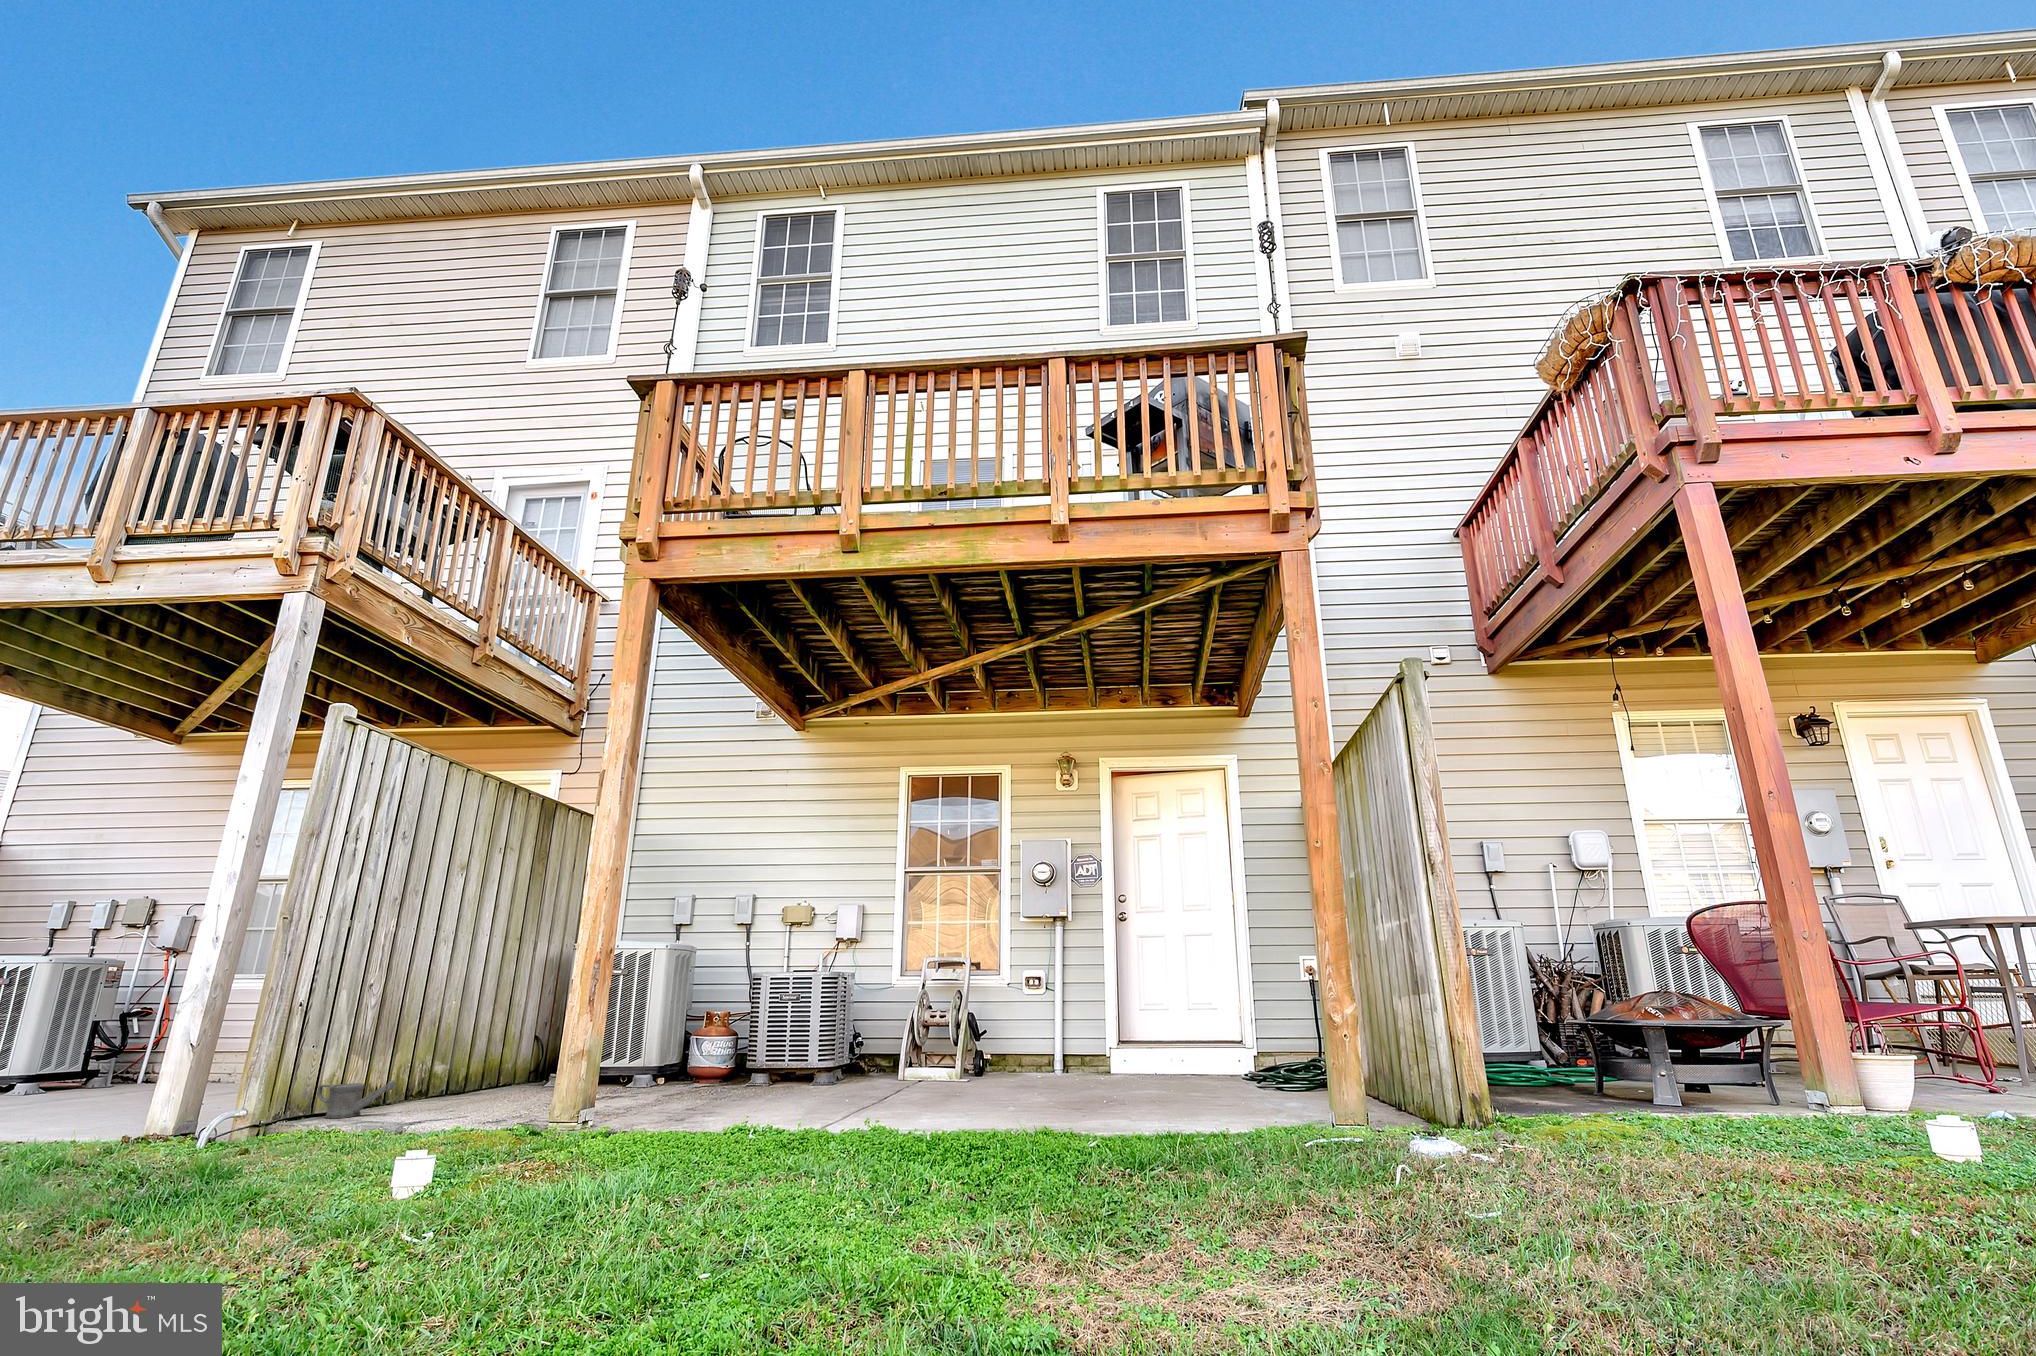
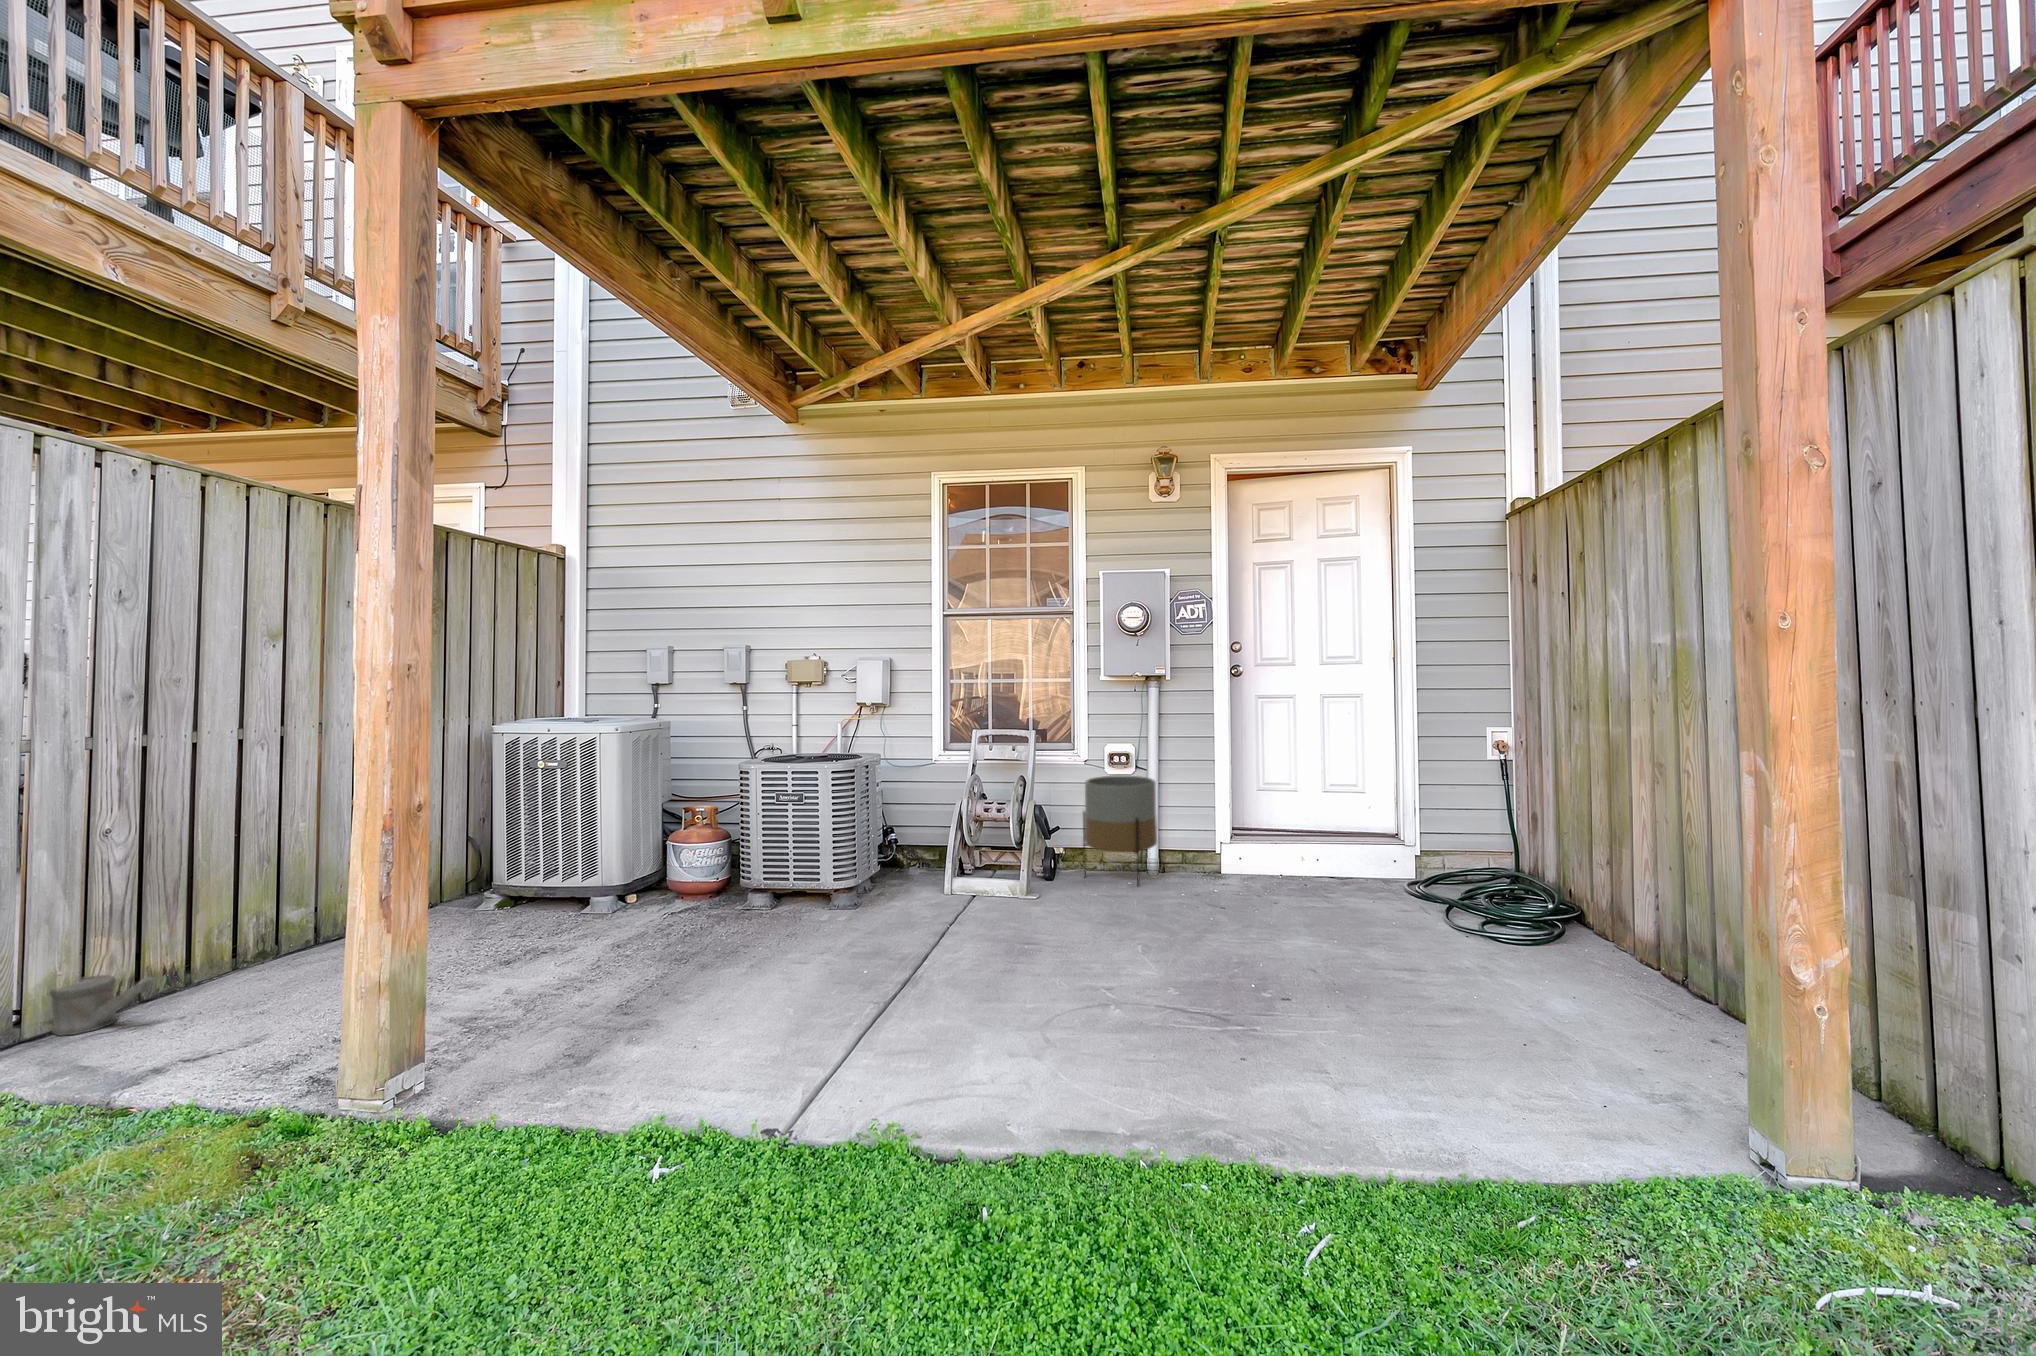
planter: none [1005,994,1061,1078] -> present [1083,776,1157,886]

